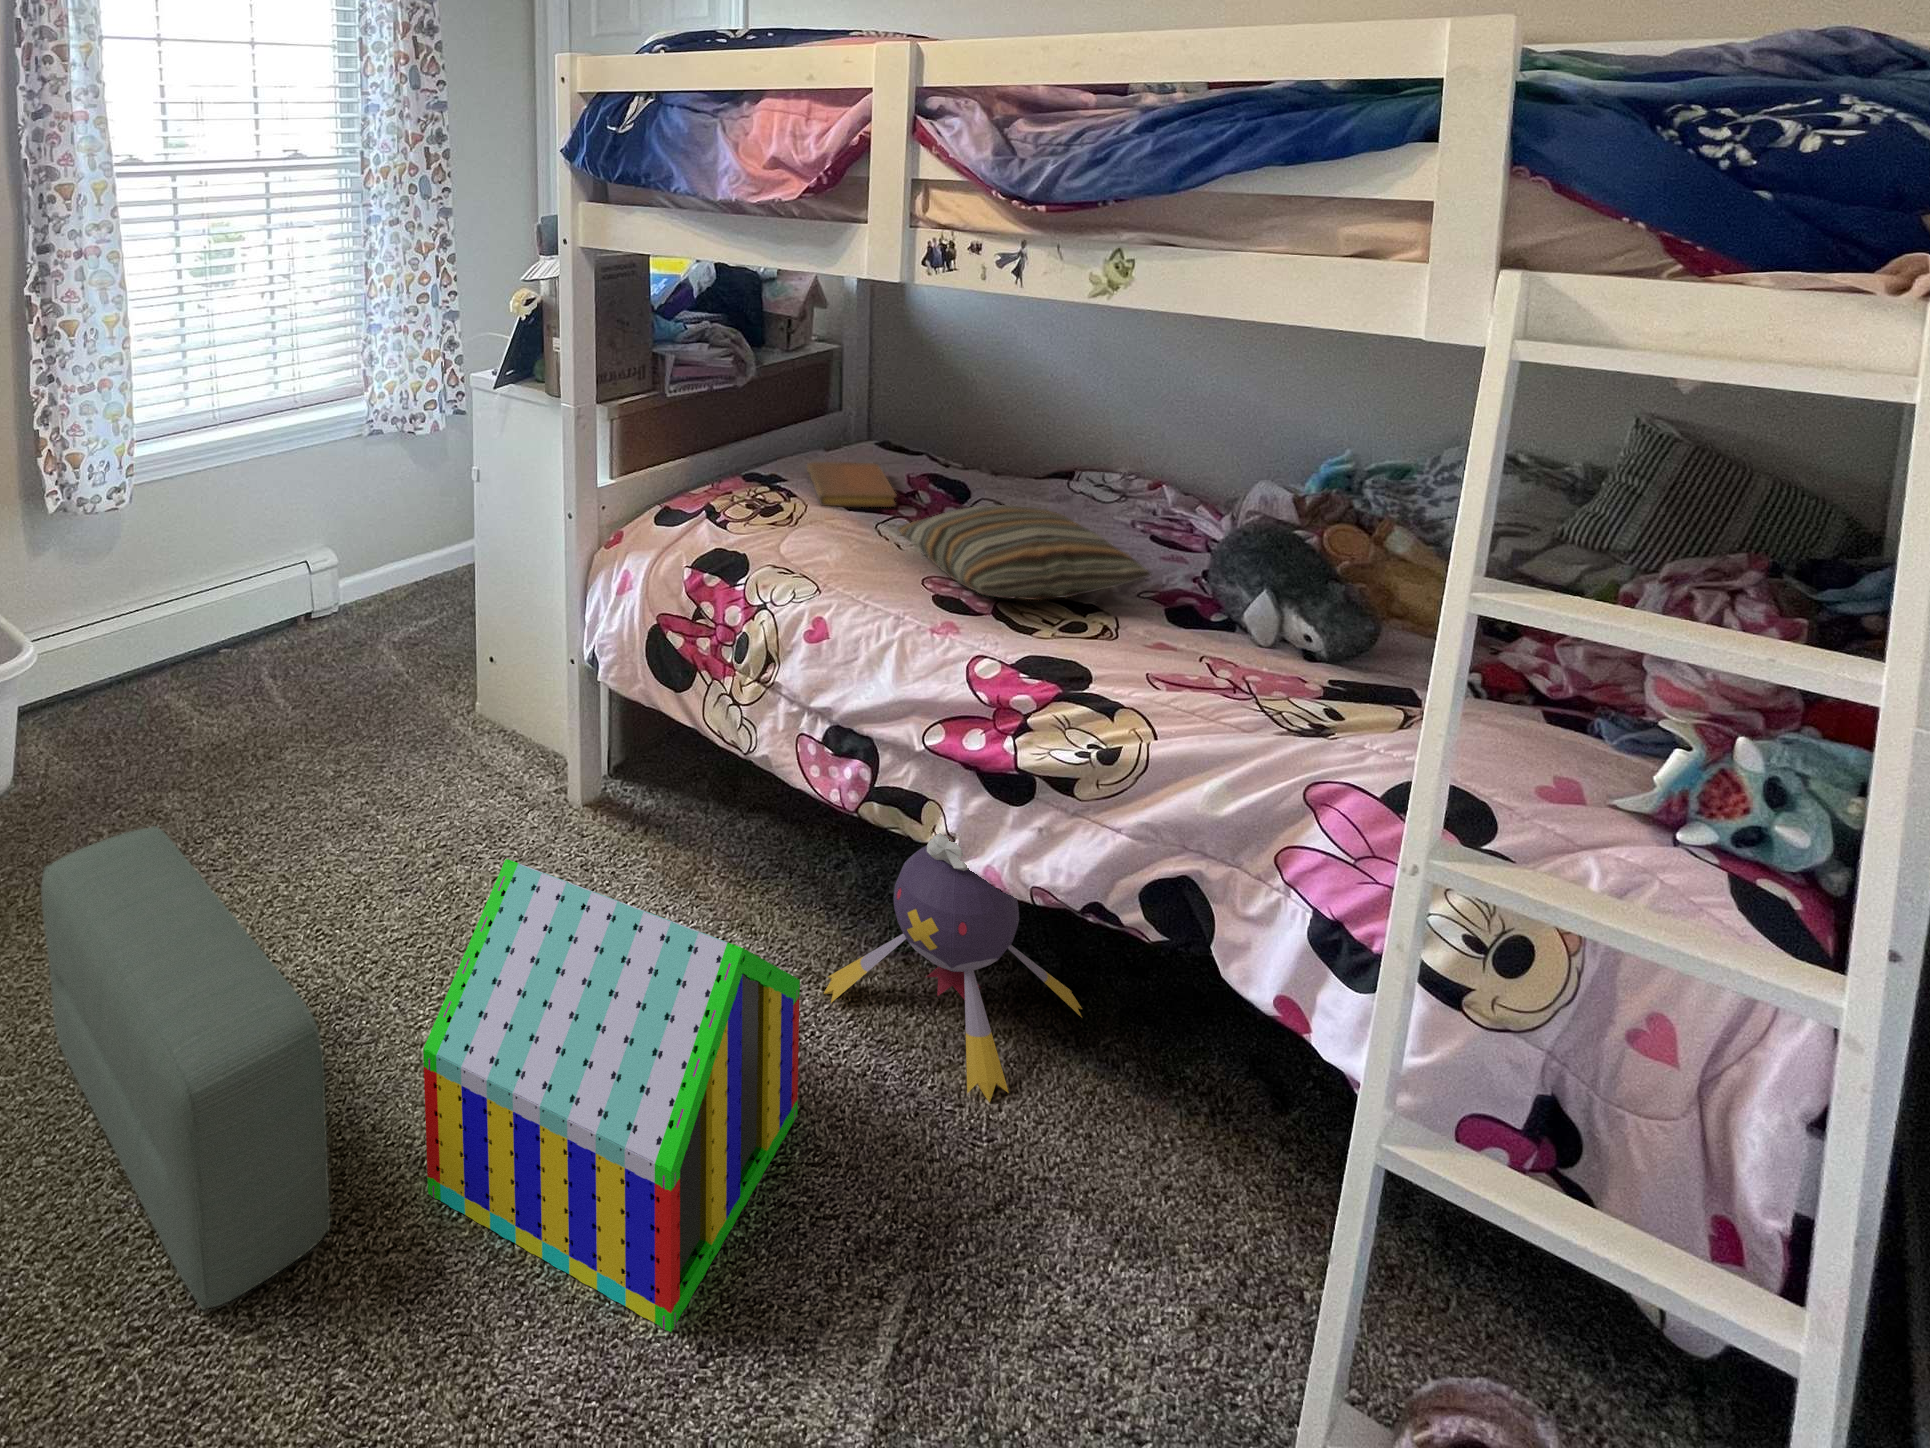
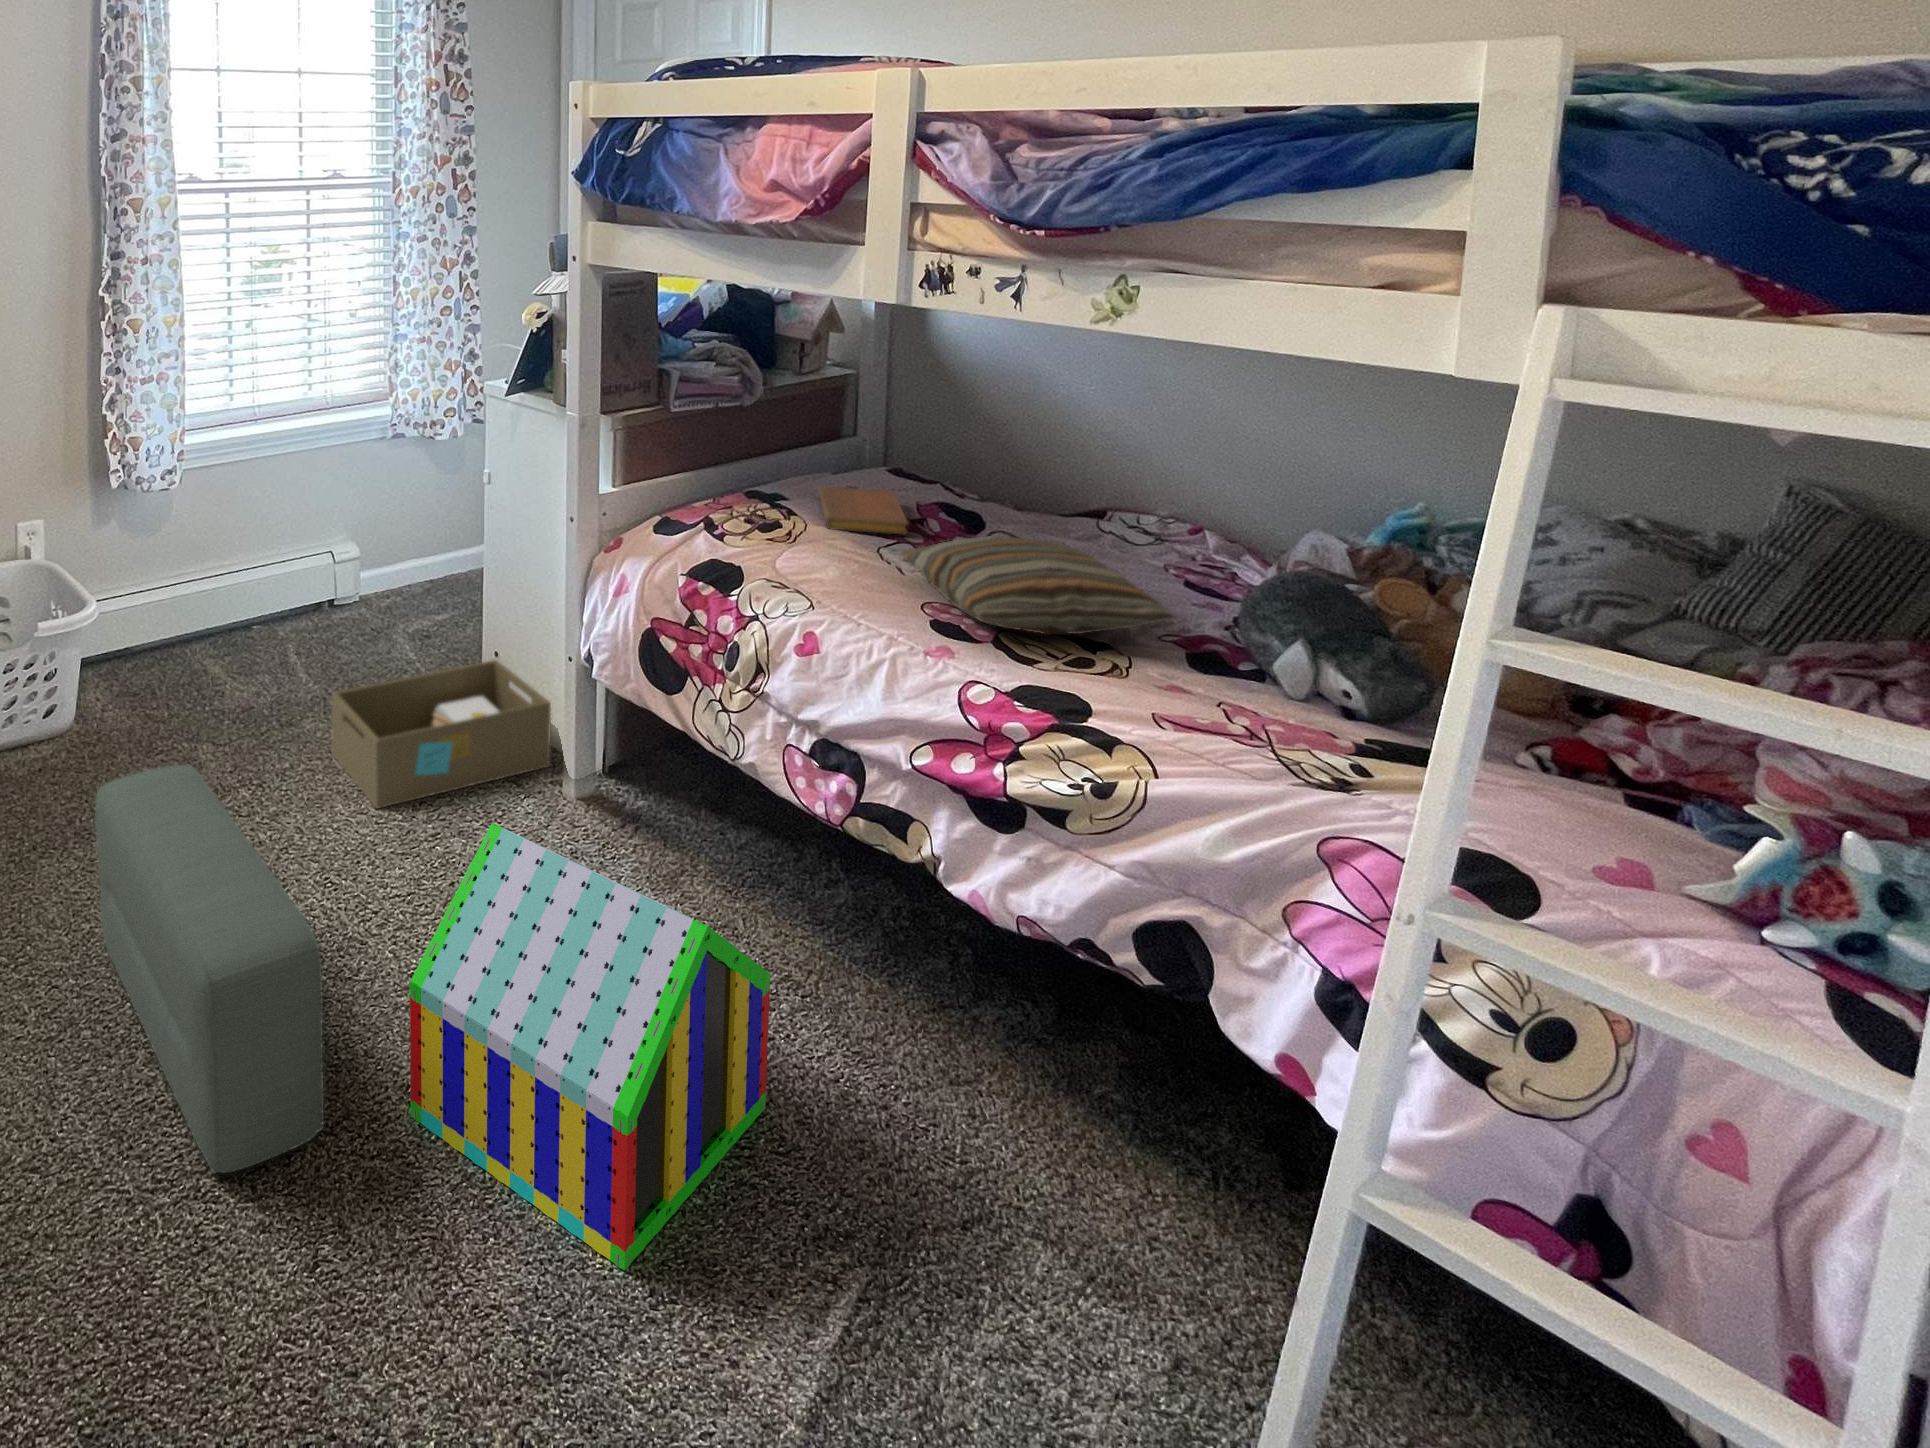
storage box: none [314,662,552,839] -> present [332,660,551,808]
plush toy: present [824,833,1082,1103] -> none [803,848,1081,1129]

